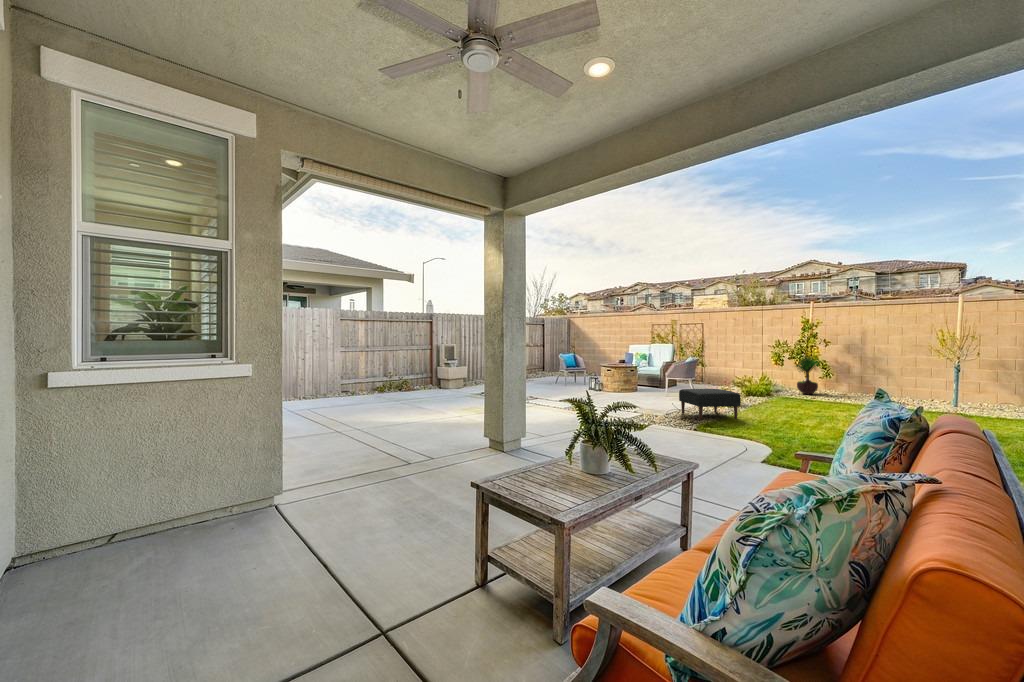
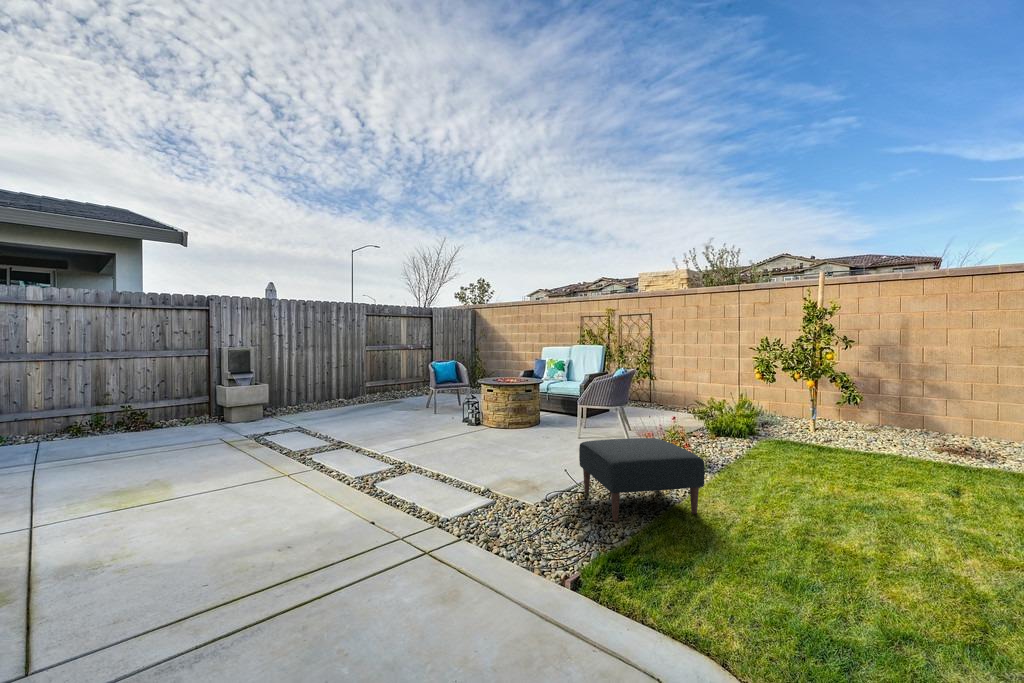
potted tree: present [795,356,818,394] -> none [791,361,840,431]

